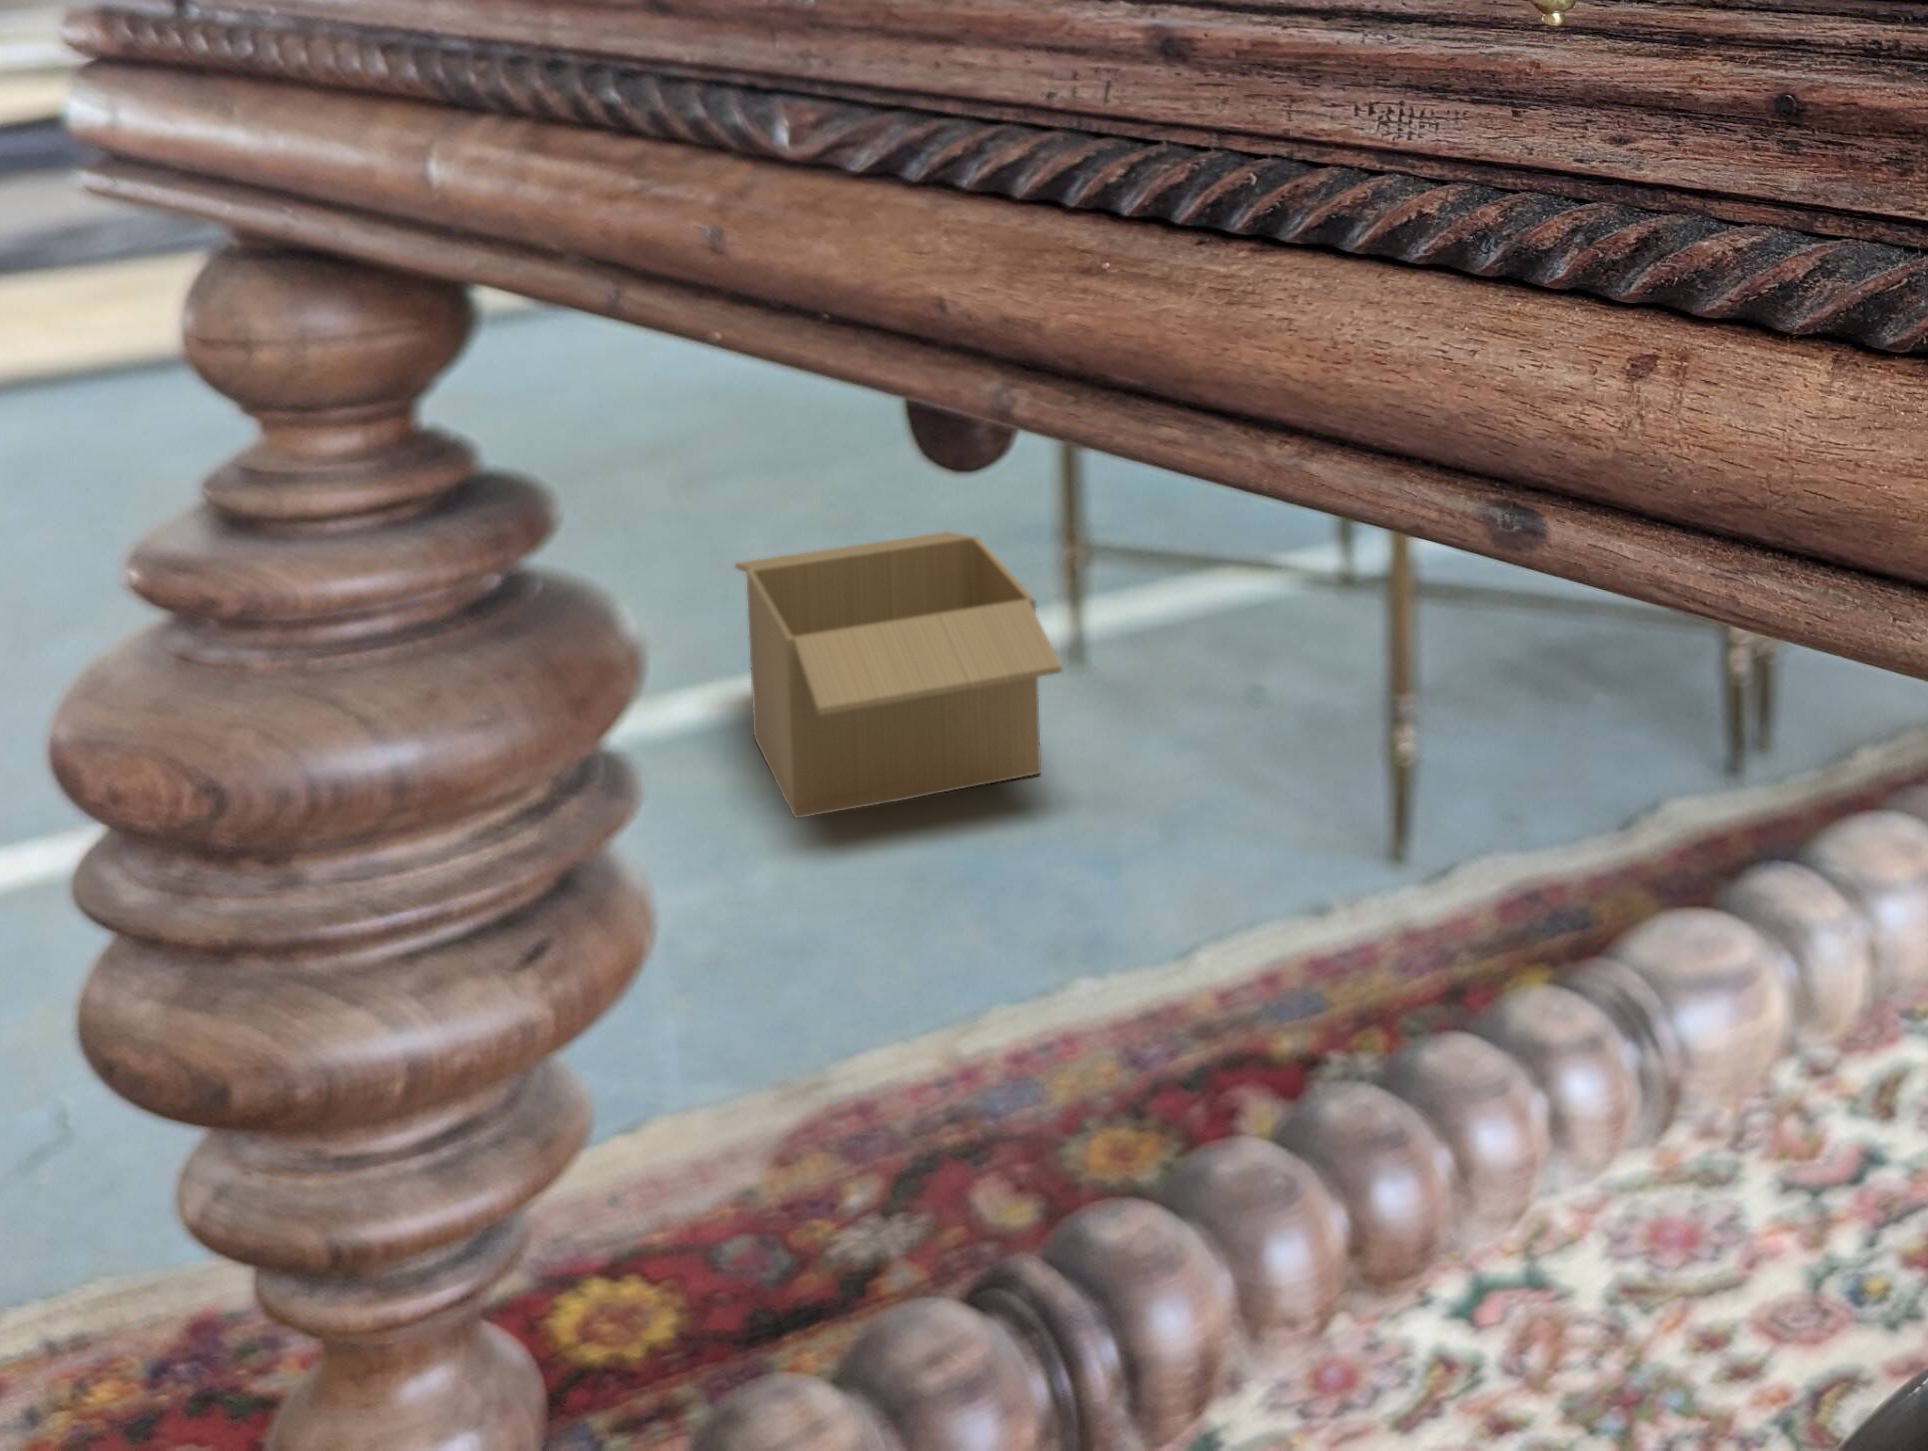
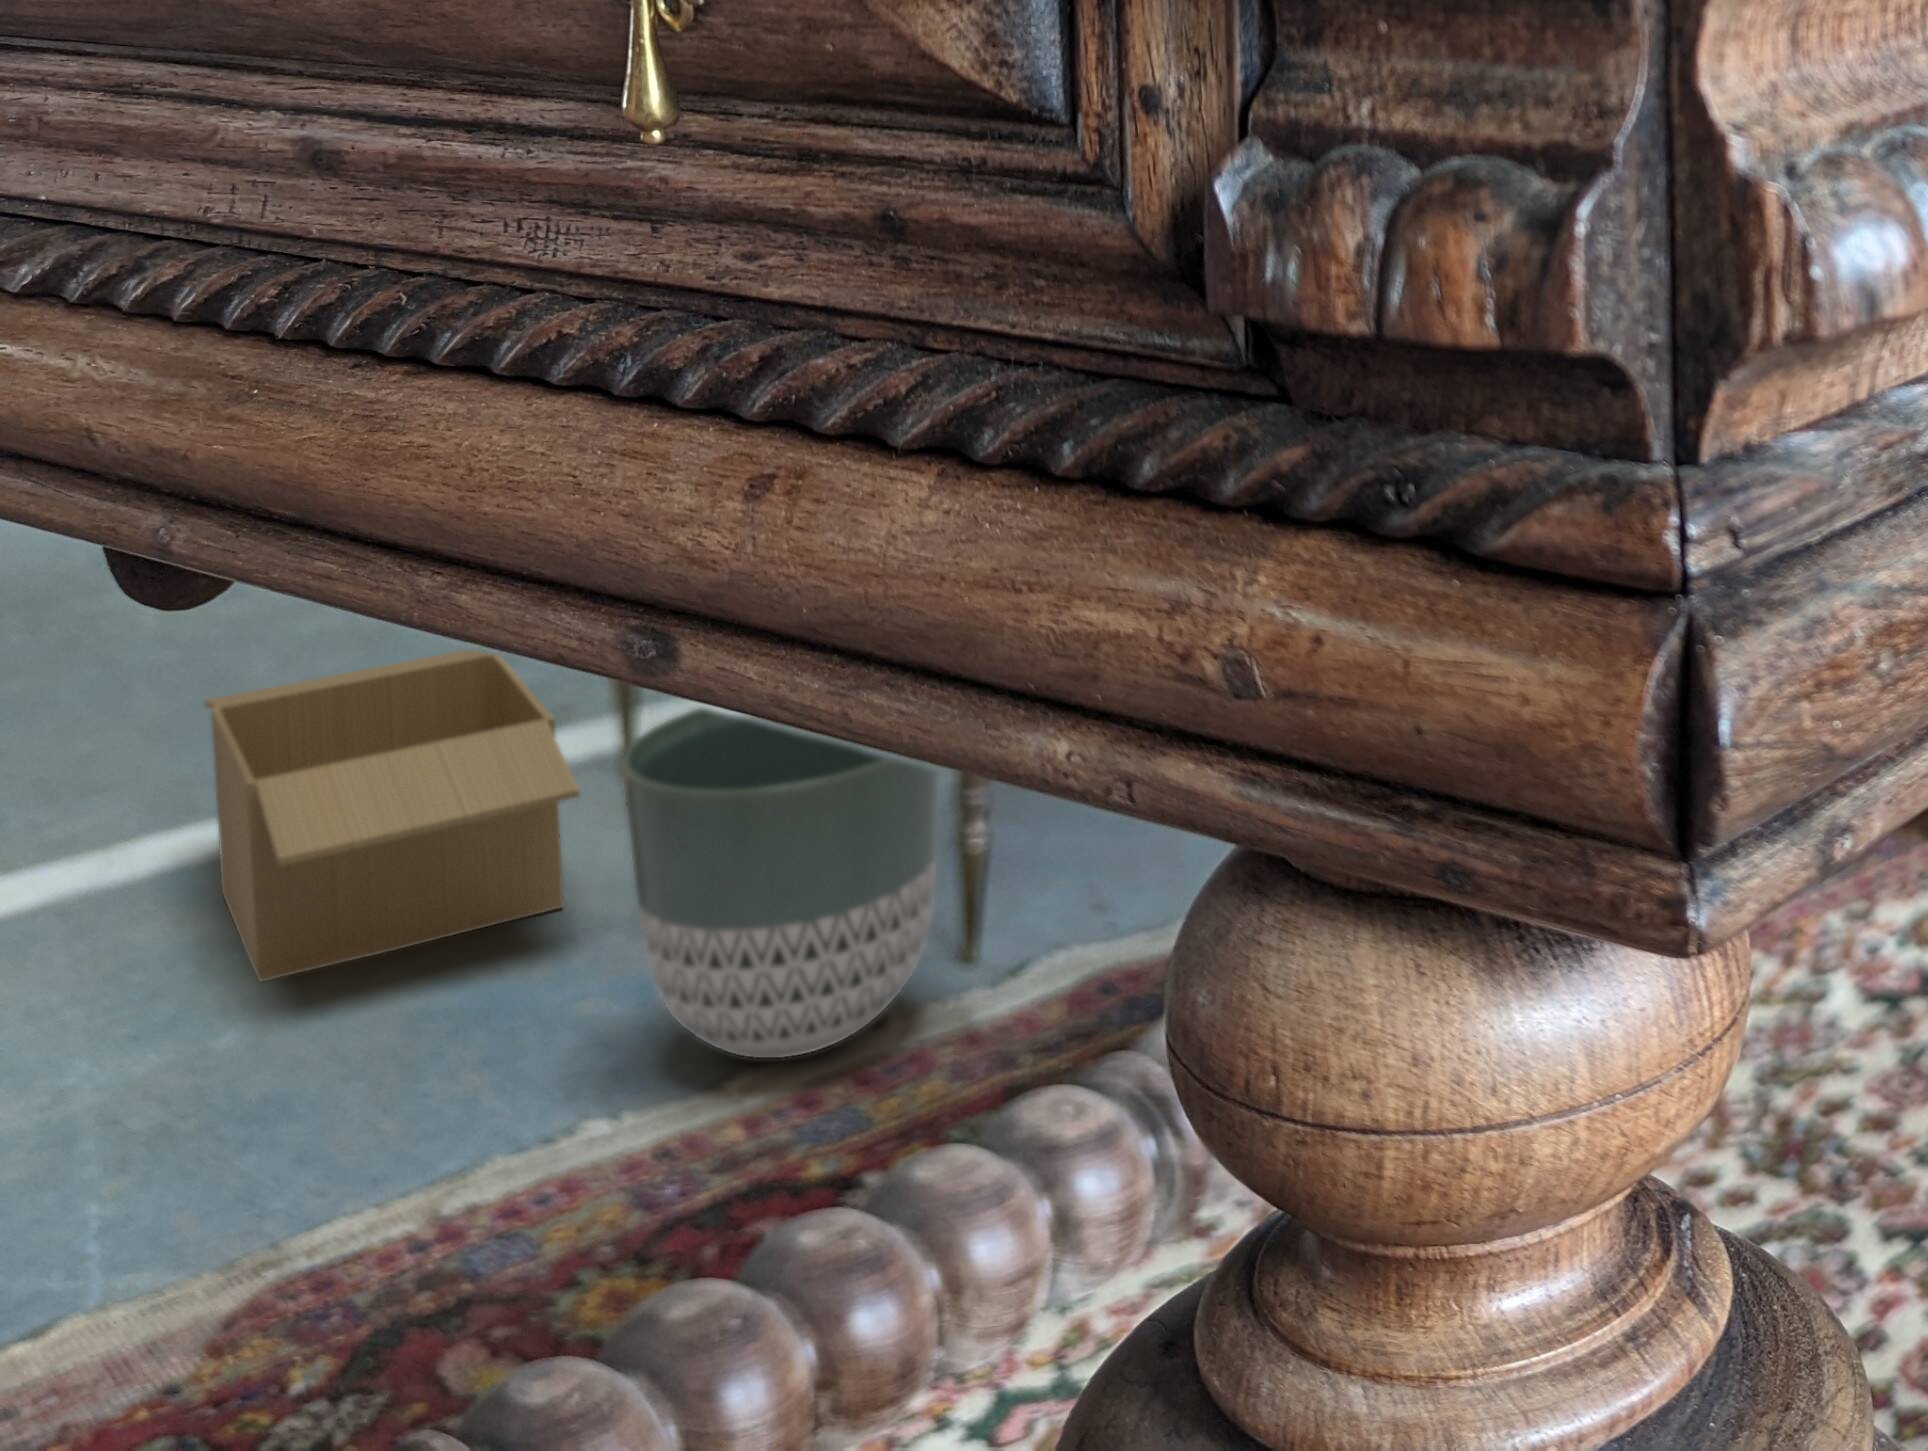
planter: none [1116,584,1392,929] -> present [622,708,939,1058]

